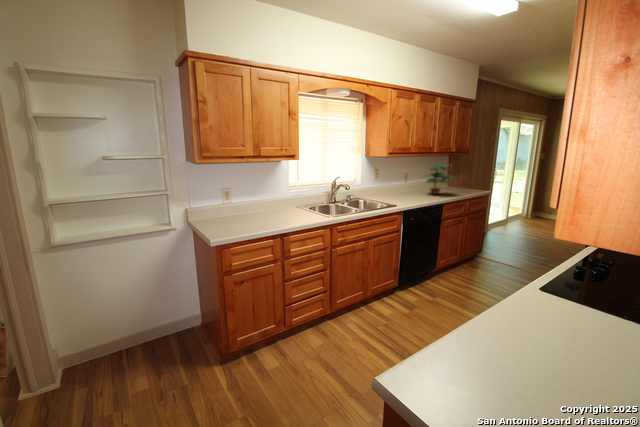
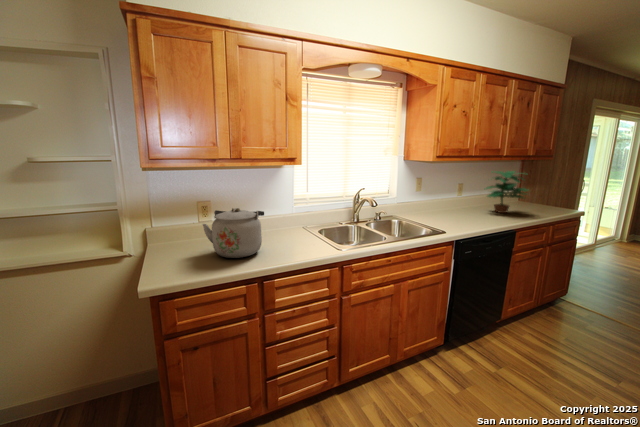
kettle: none [234,190,276,224] -> present [202,208,264,258]

